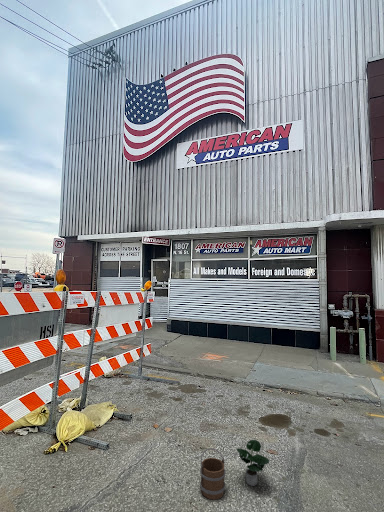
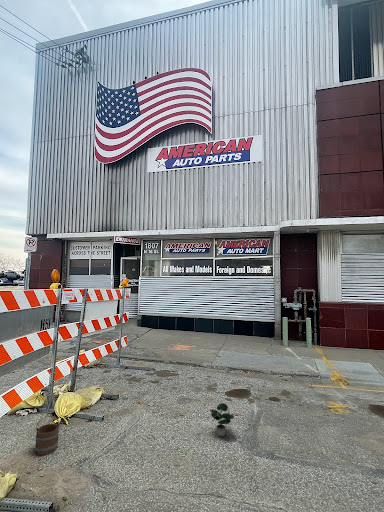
bucket: present [200,448,226,500] -> present [35,416,60,455]

